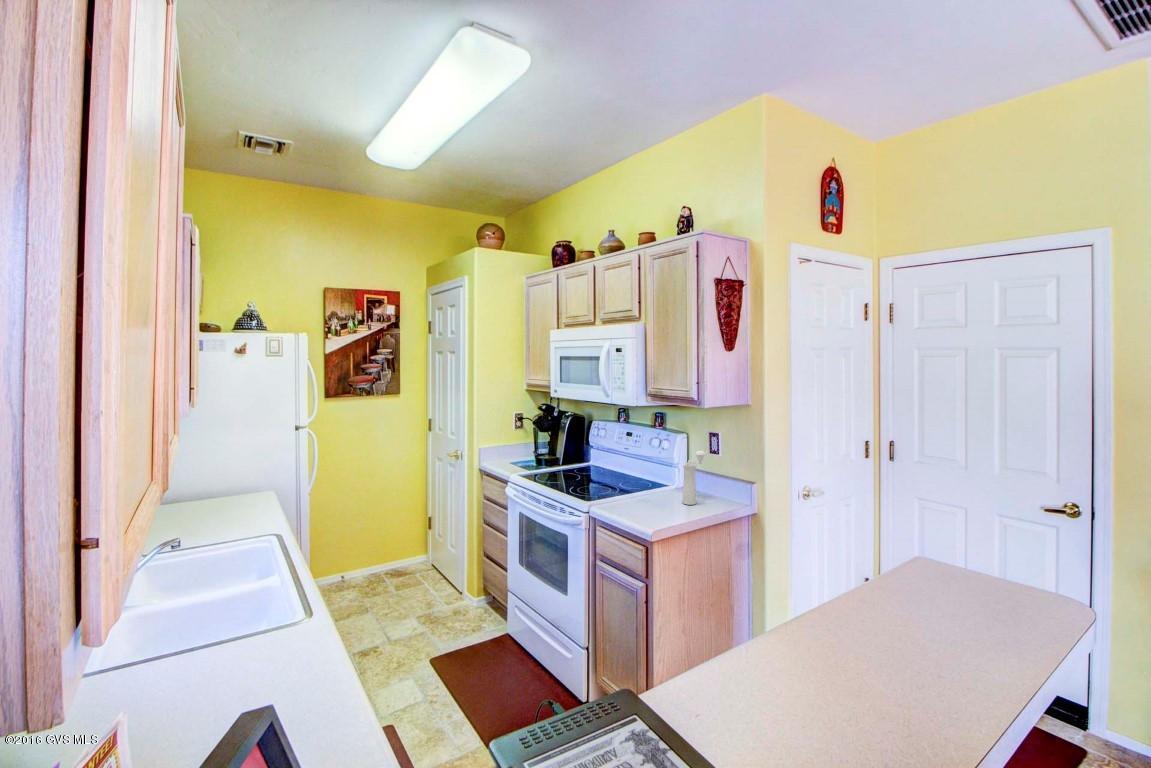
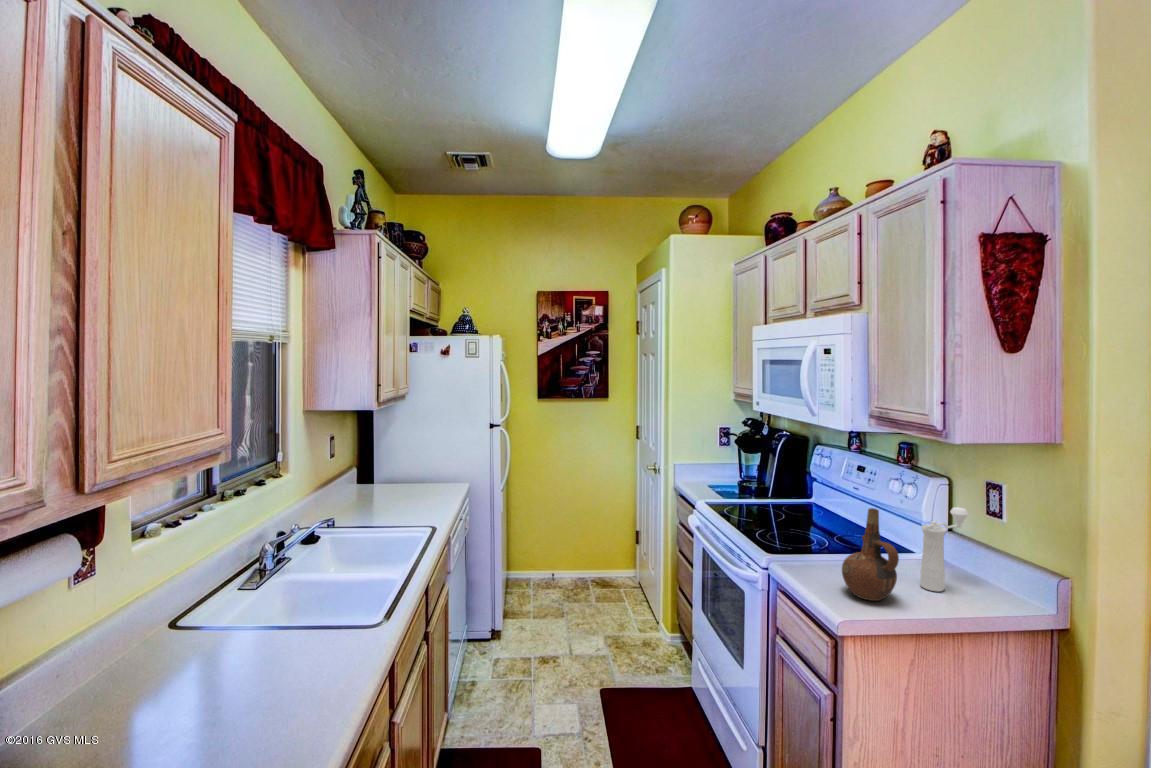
ceramic pitcher: none [642,454,677,515] -> present [842,508,899,601]

